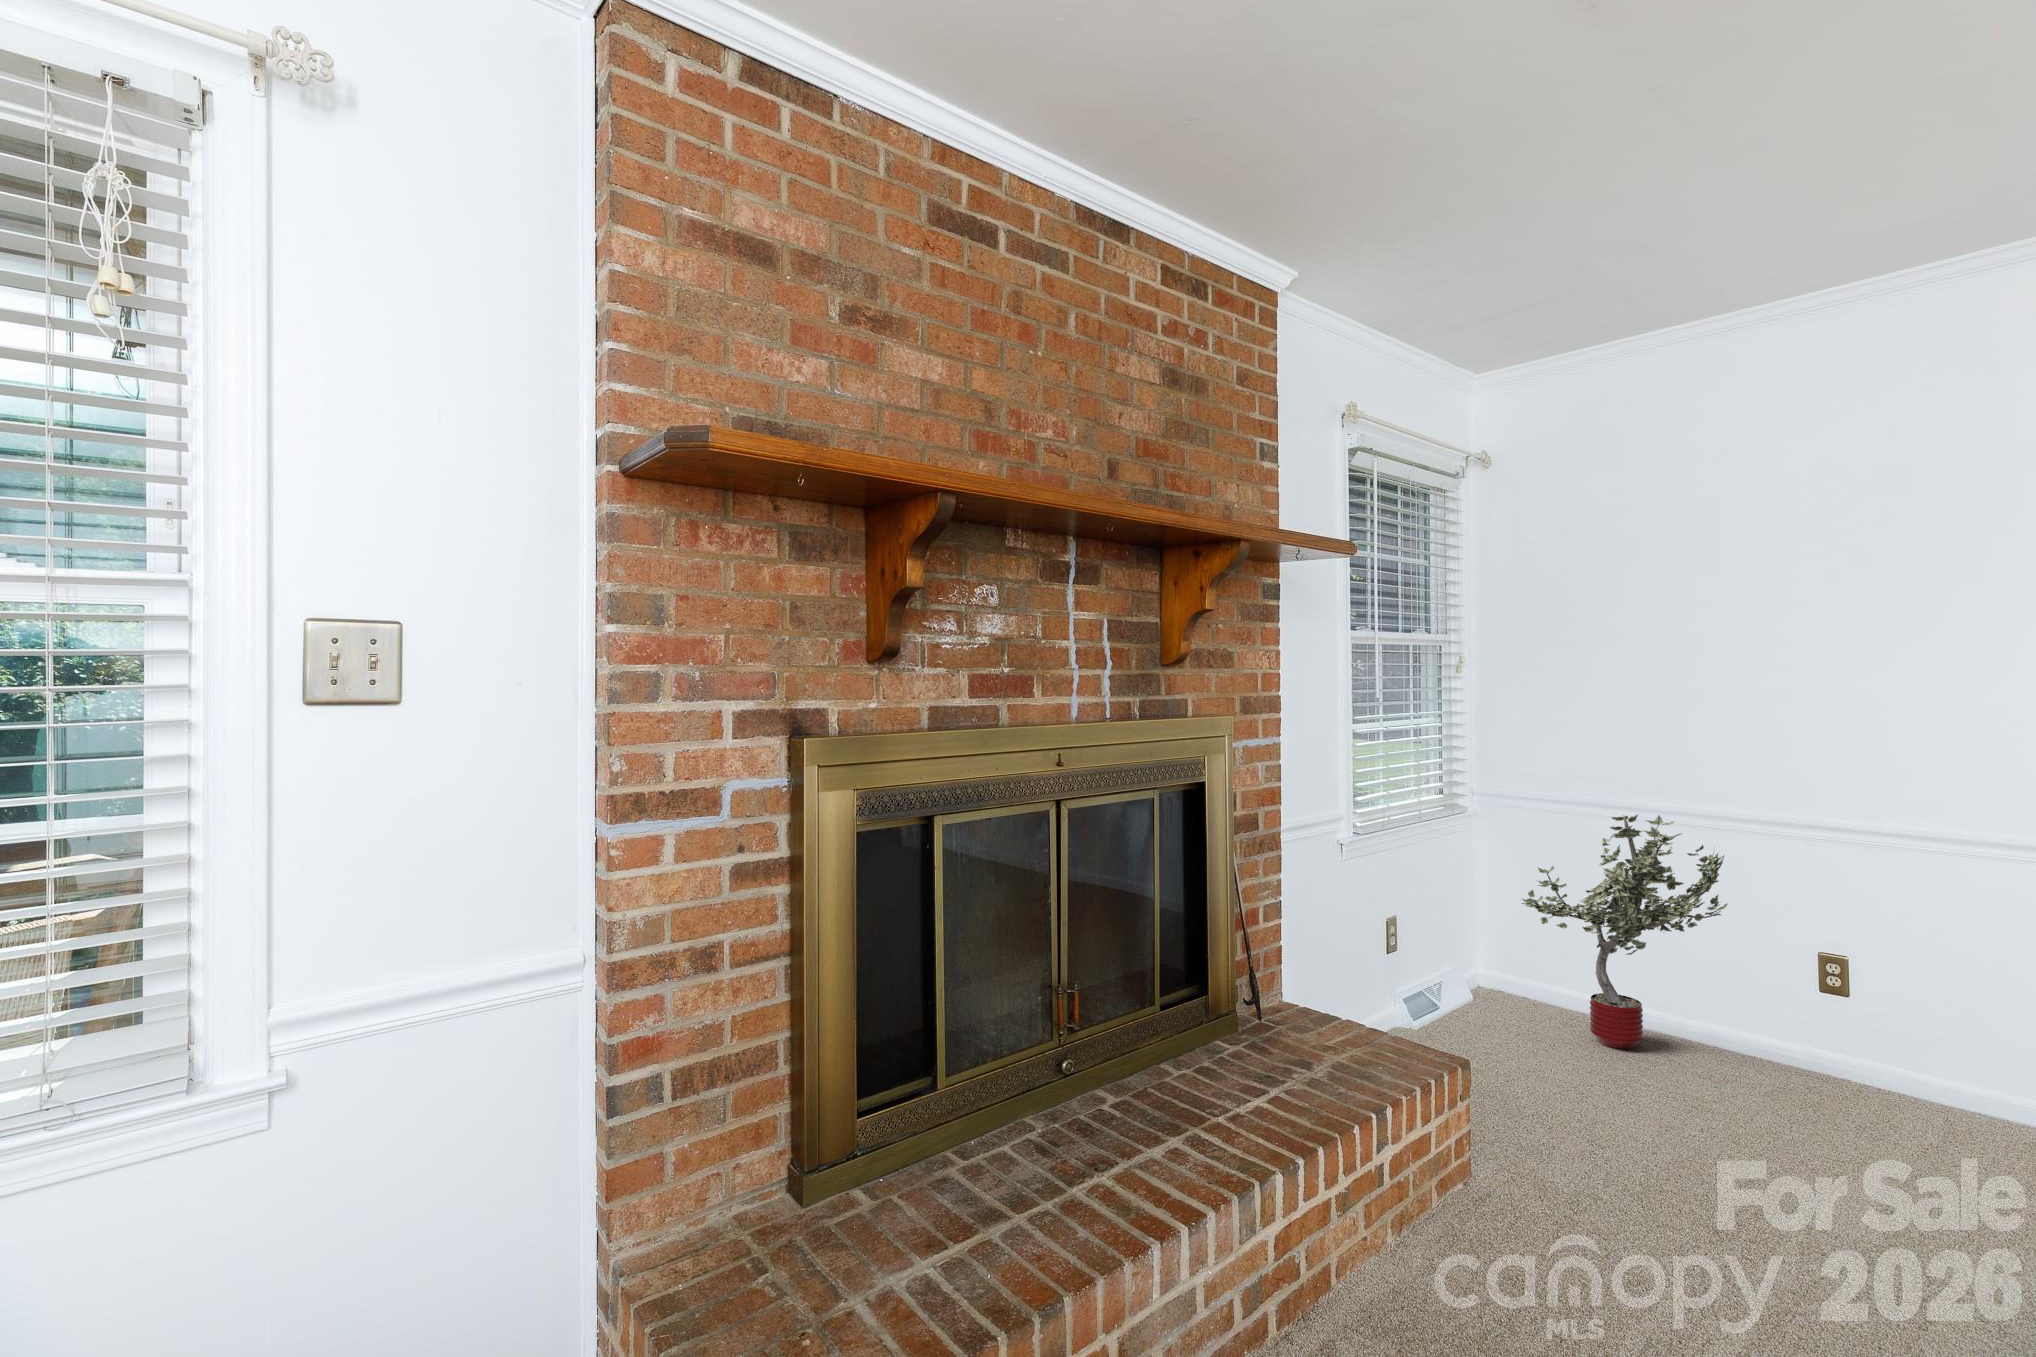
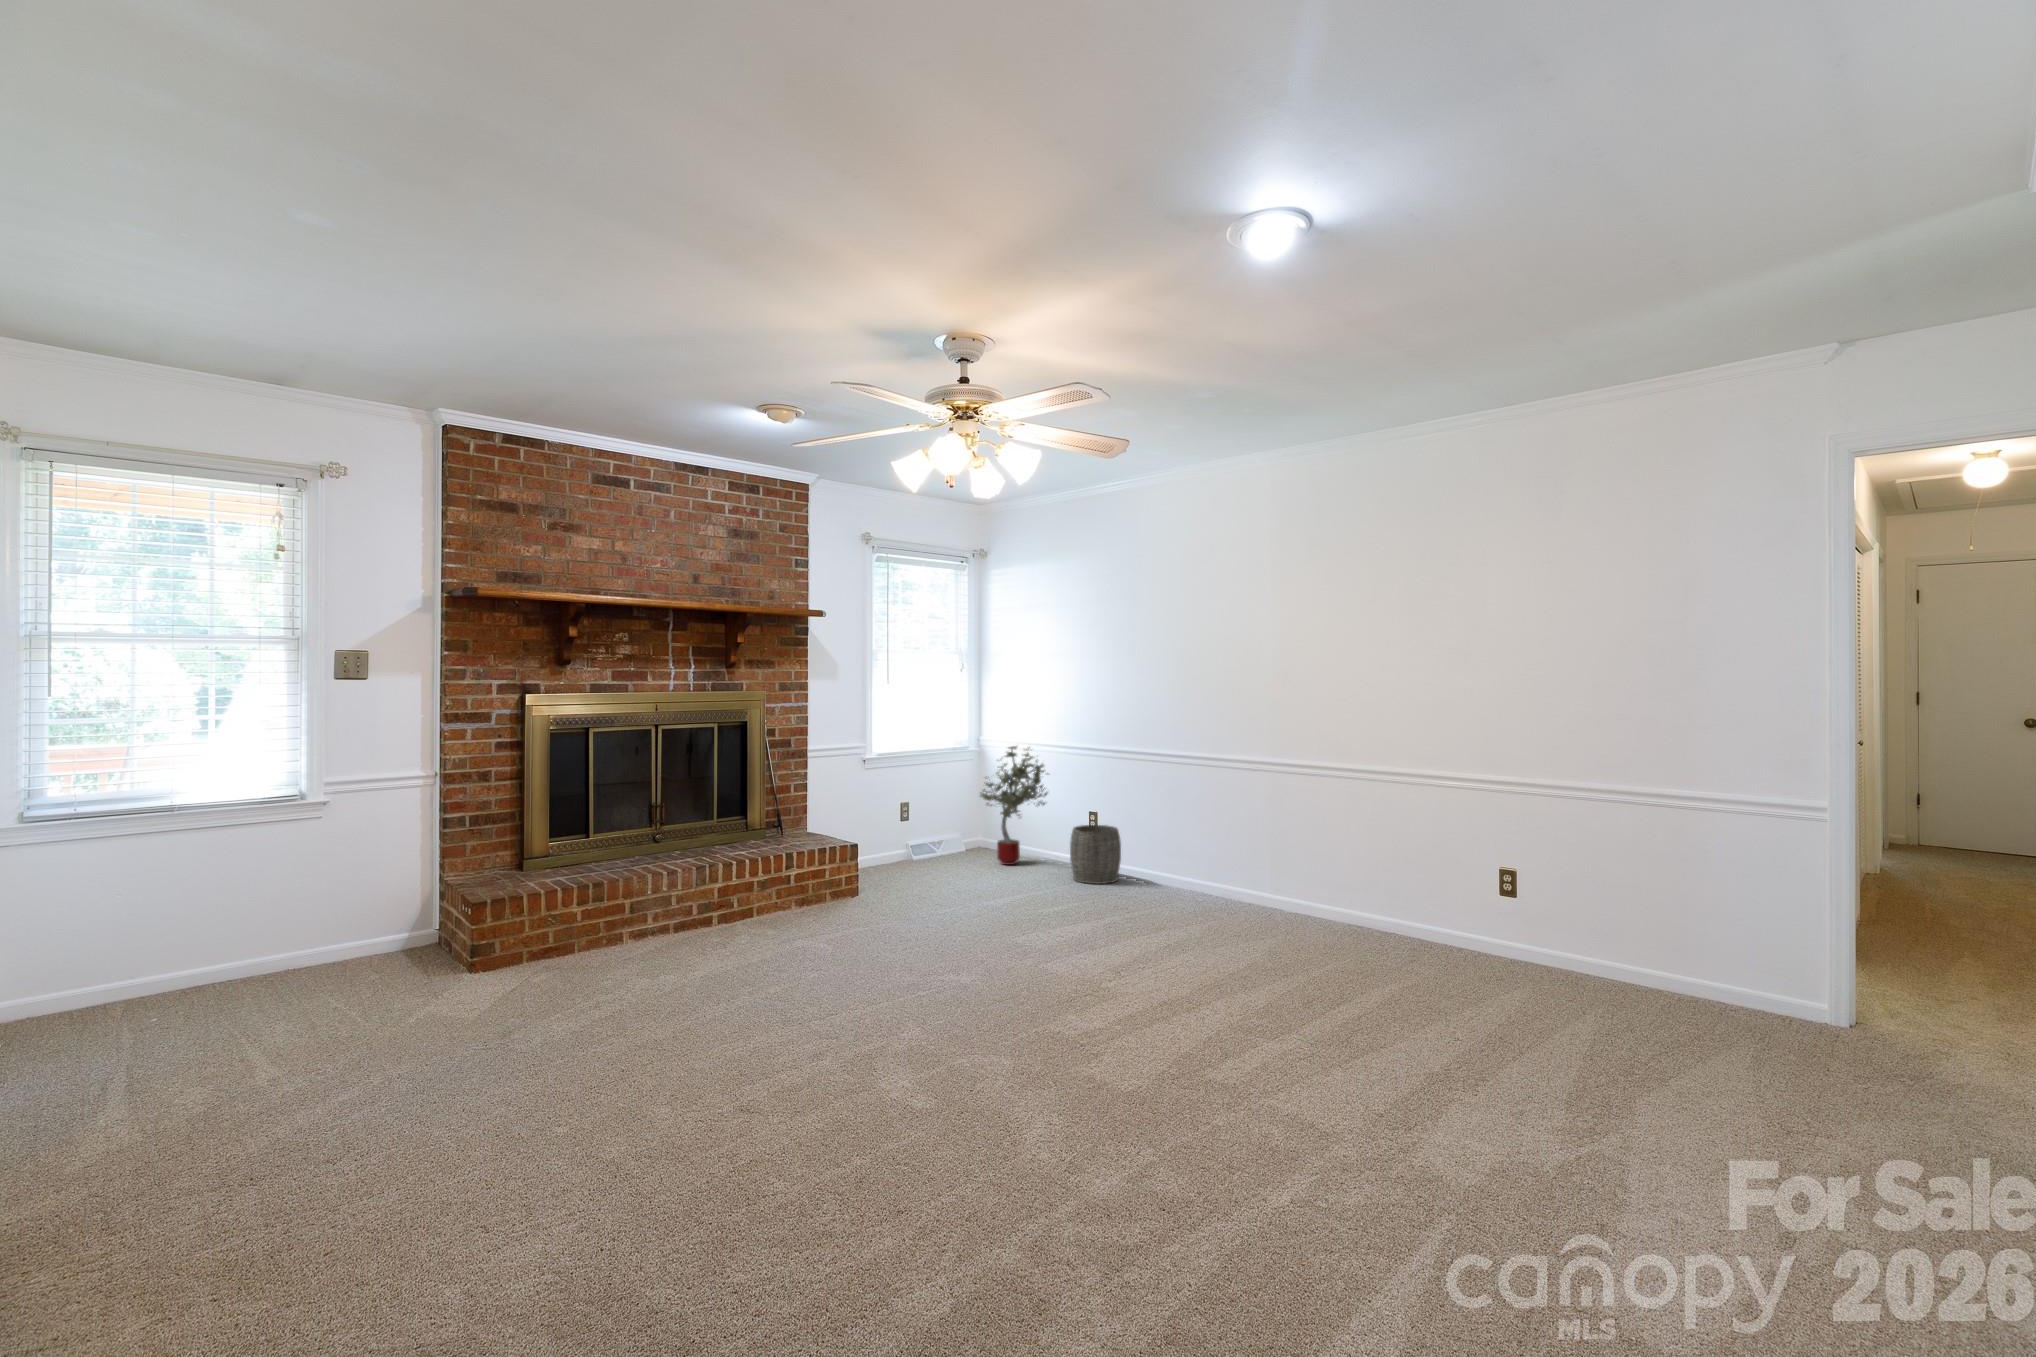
woven basket: none [1819,985,1963,1129] -> present [1070,825,1121,884]

